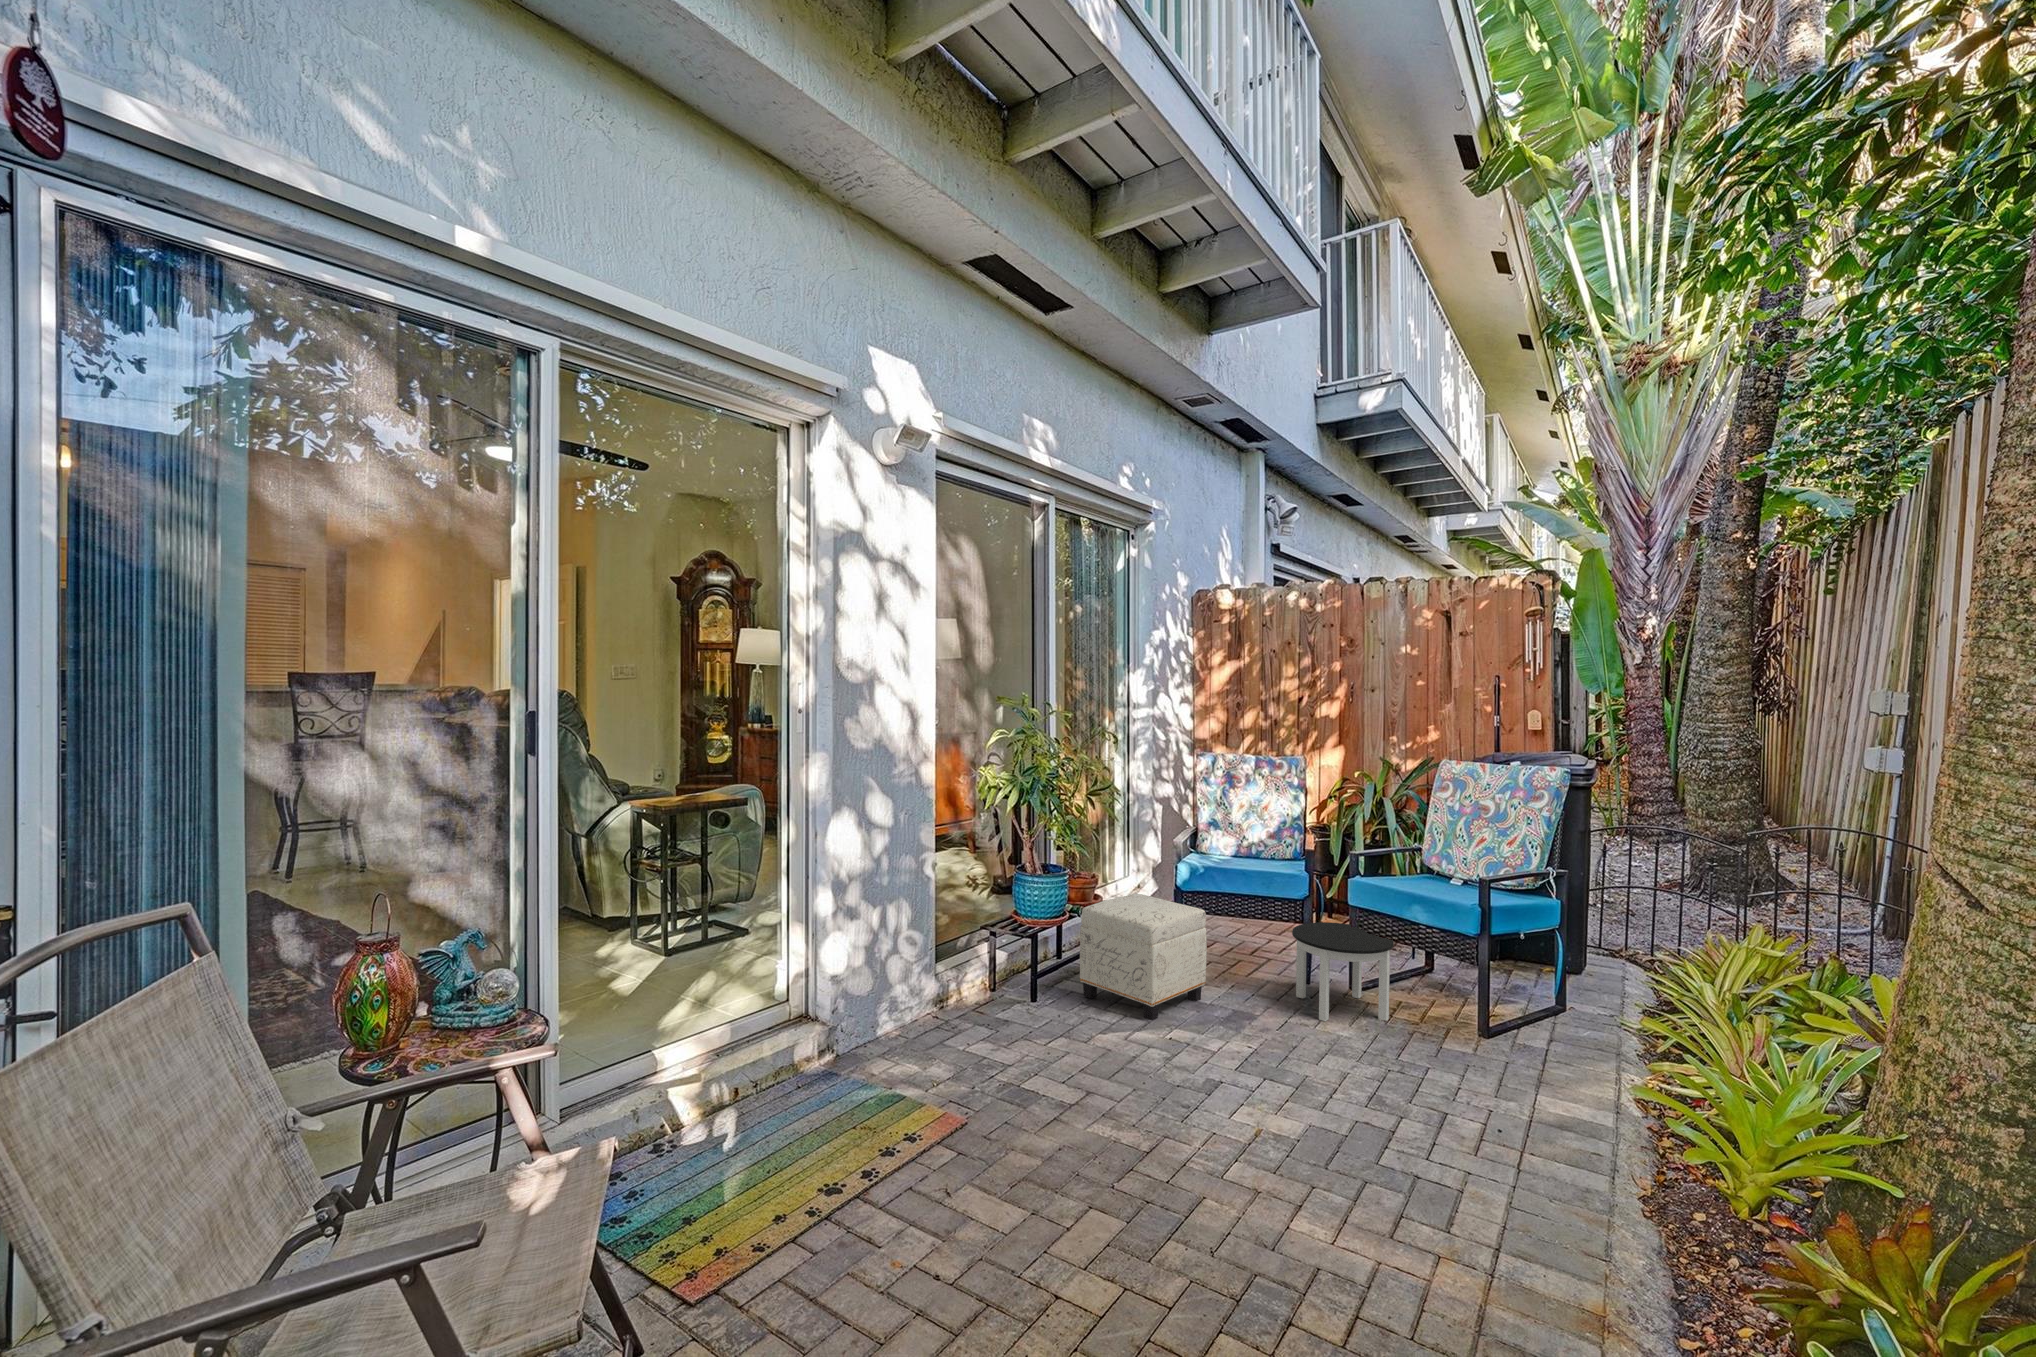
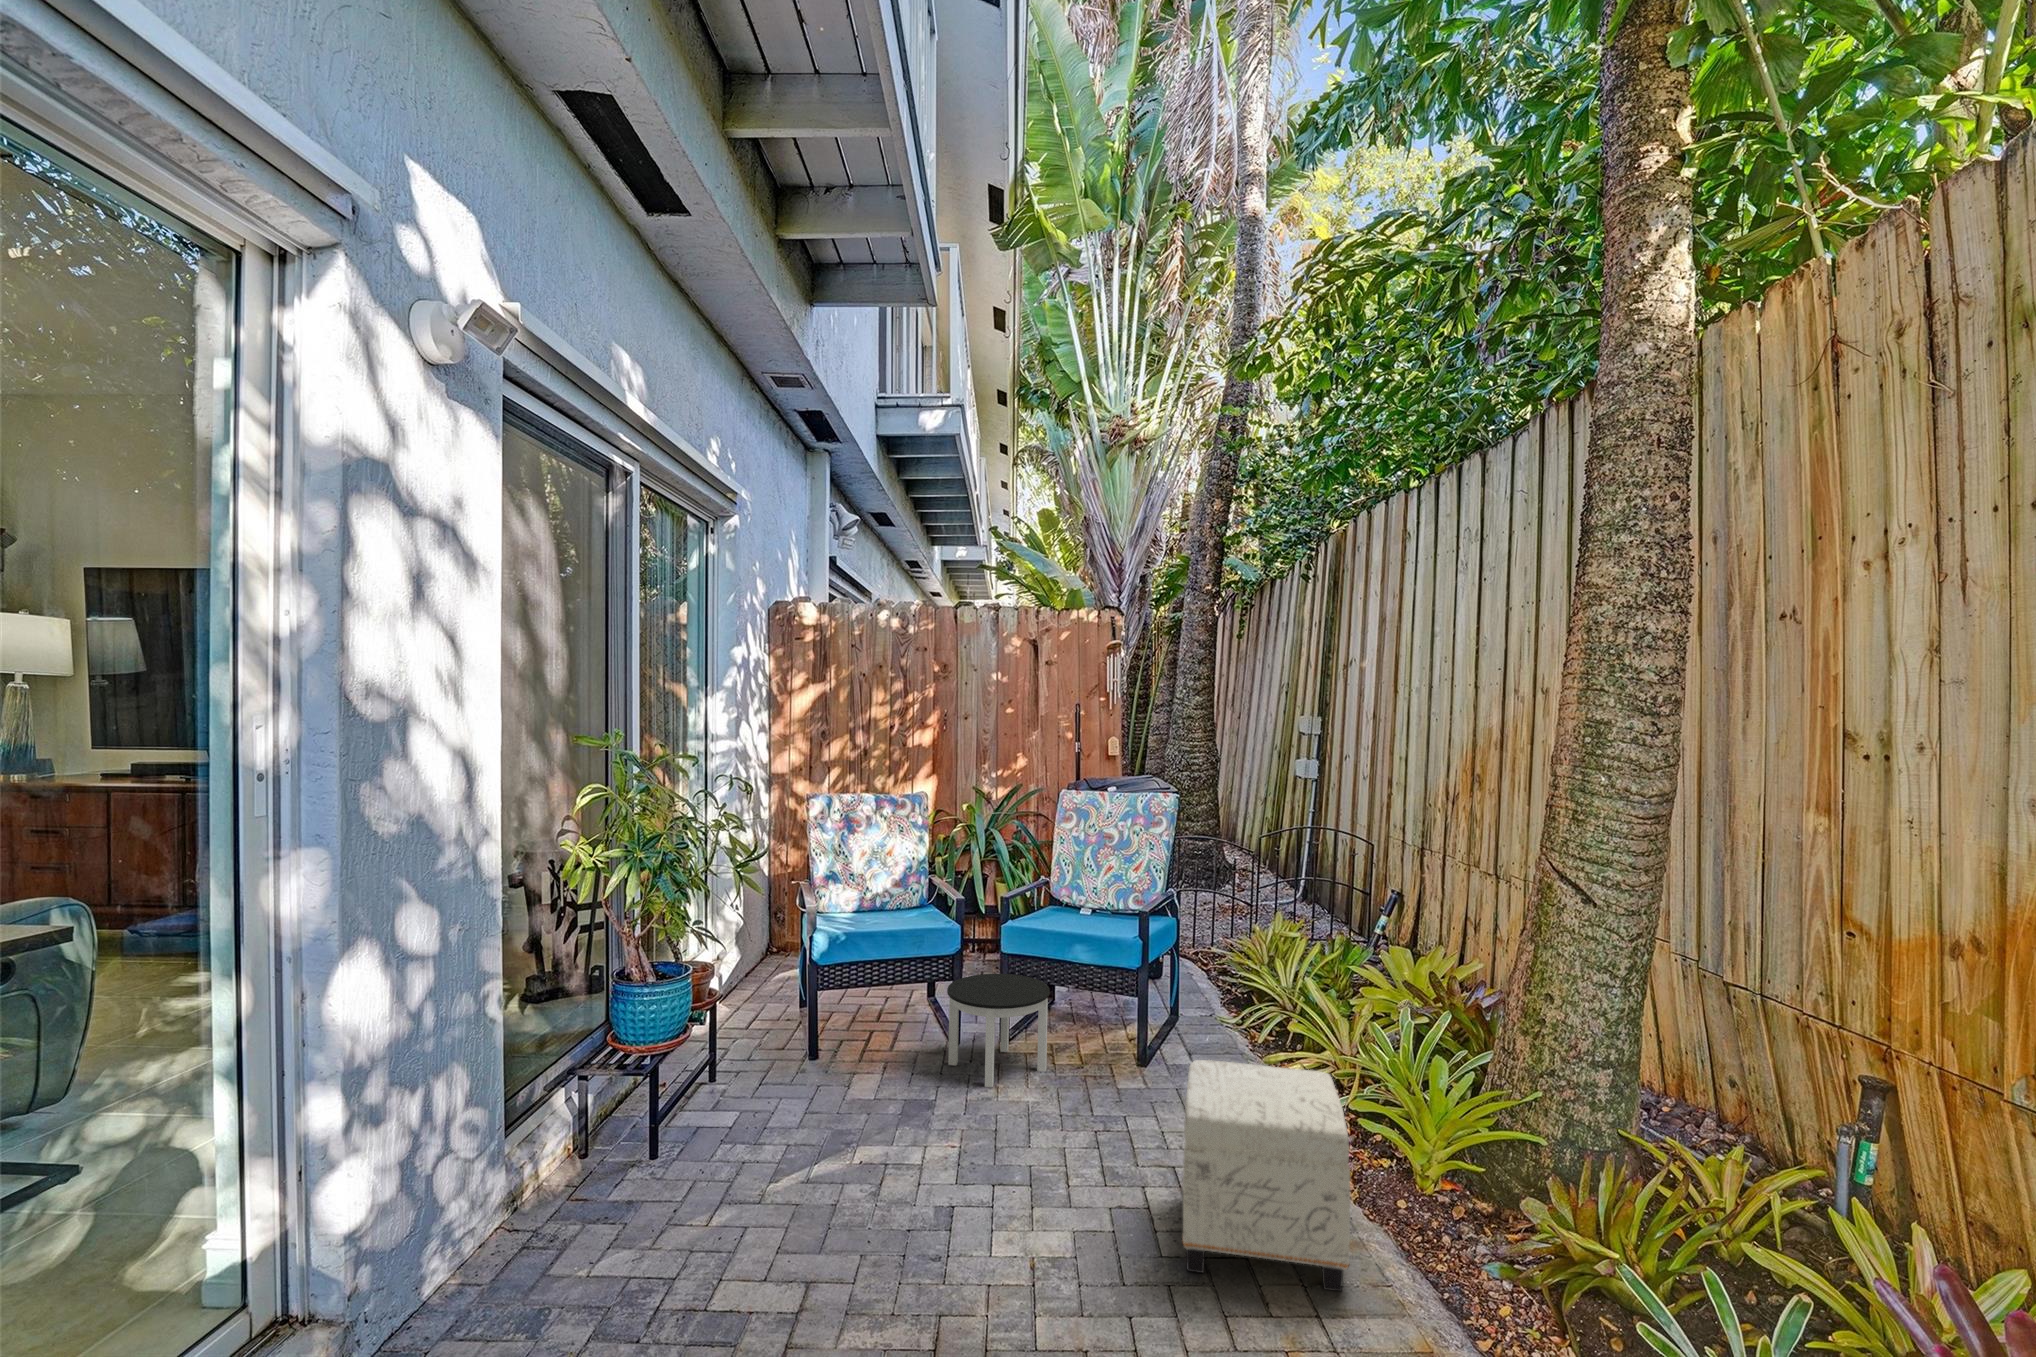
ottoman: present [1080,894,1207,1020] -> present [1182,1060,1350,1291]

